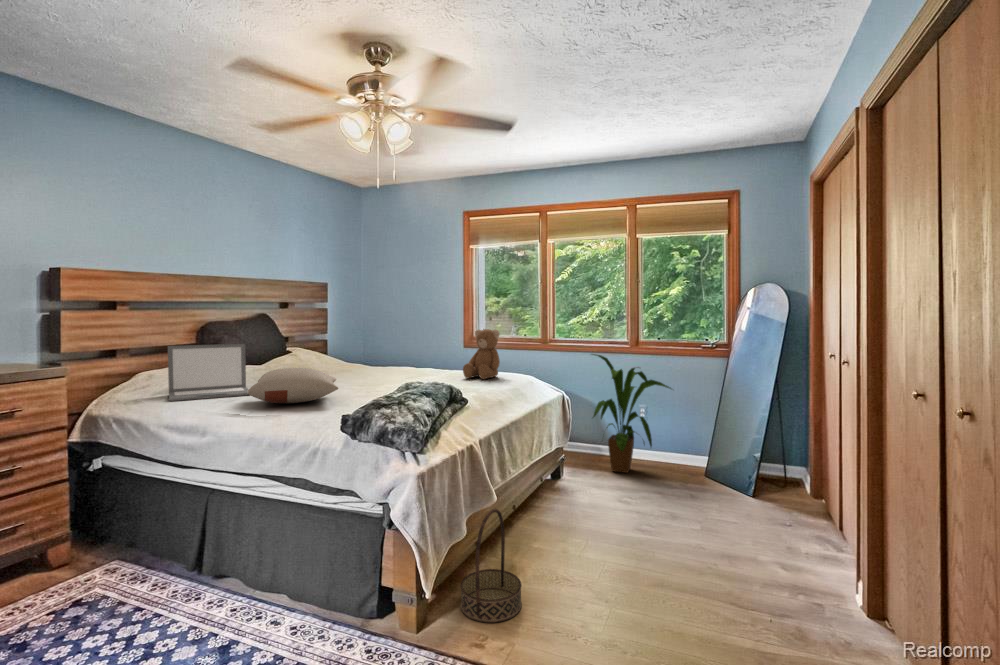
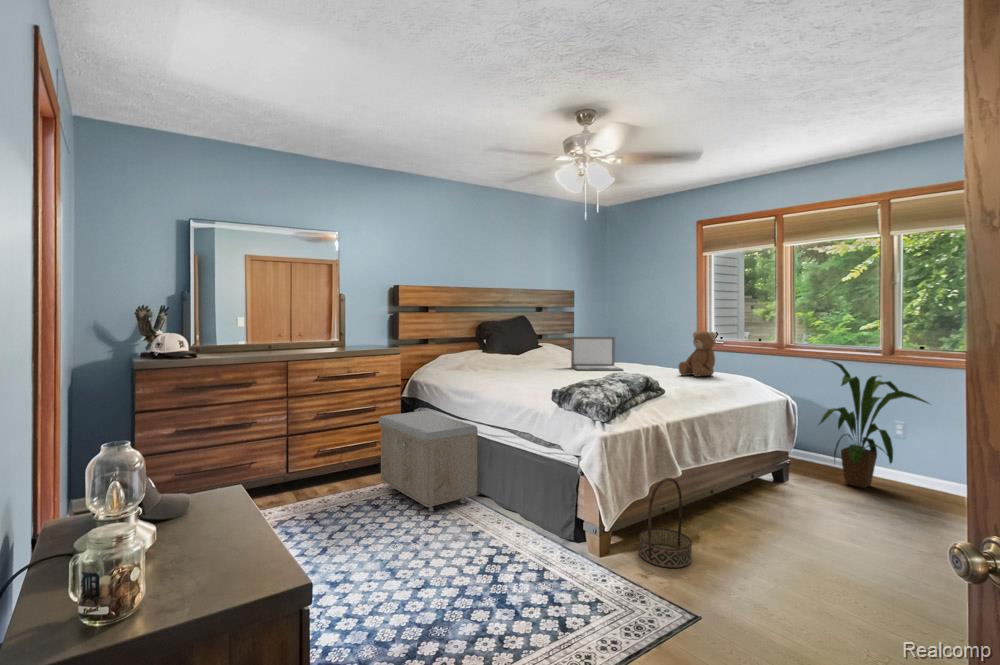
laptop: present [168,344,248,401] -> present [571,337,623,371]
pillow: present [248,368,338,403] -> none [499,356,564,381]
storage bench: none [20,463,217,628] -> present [378,411,478,511]

